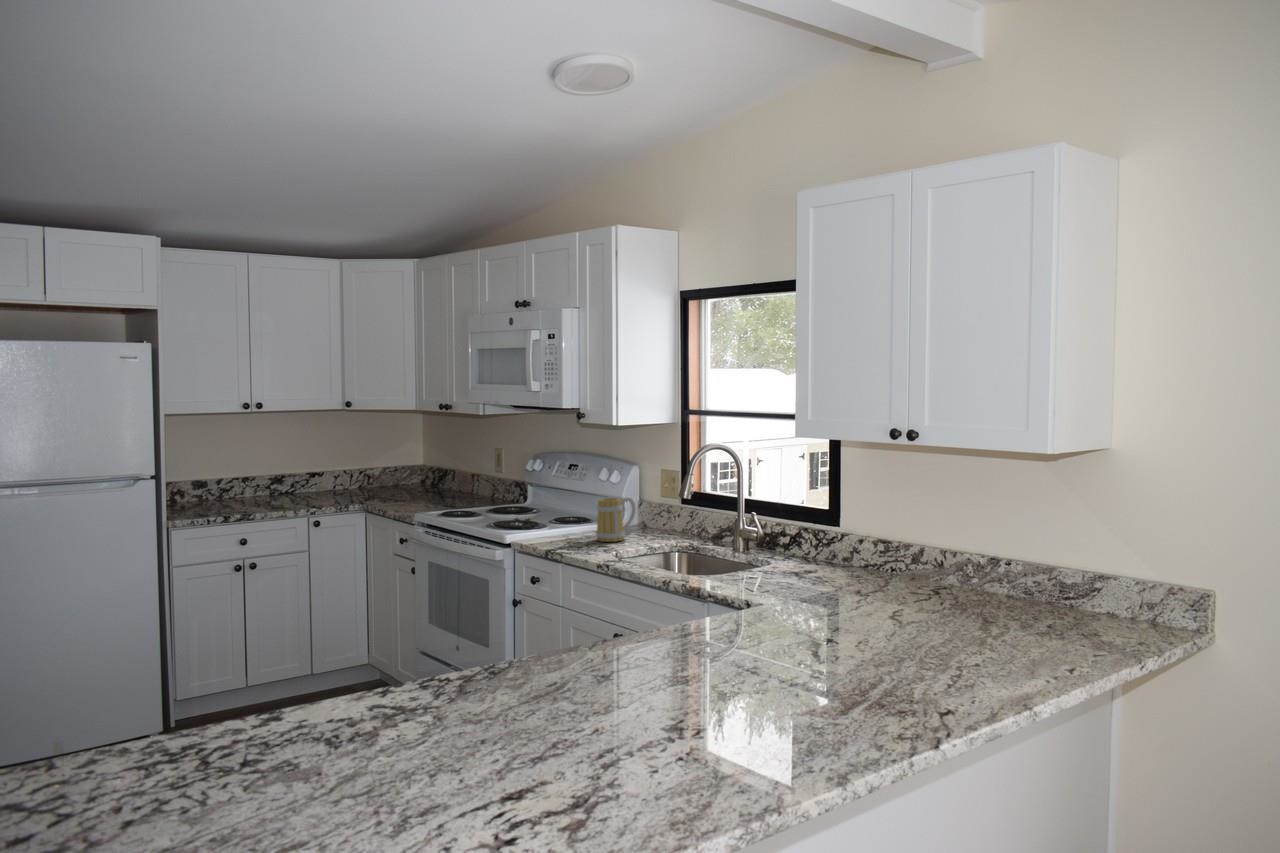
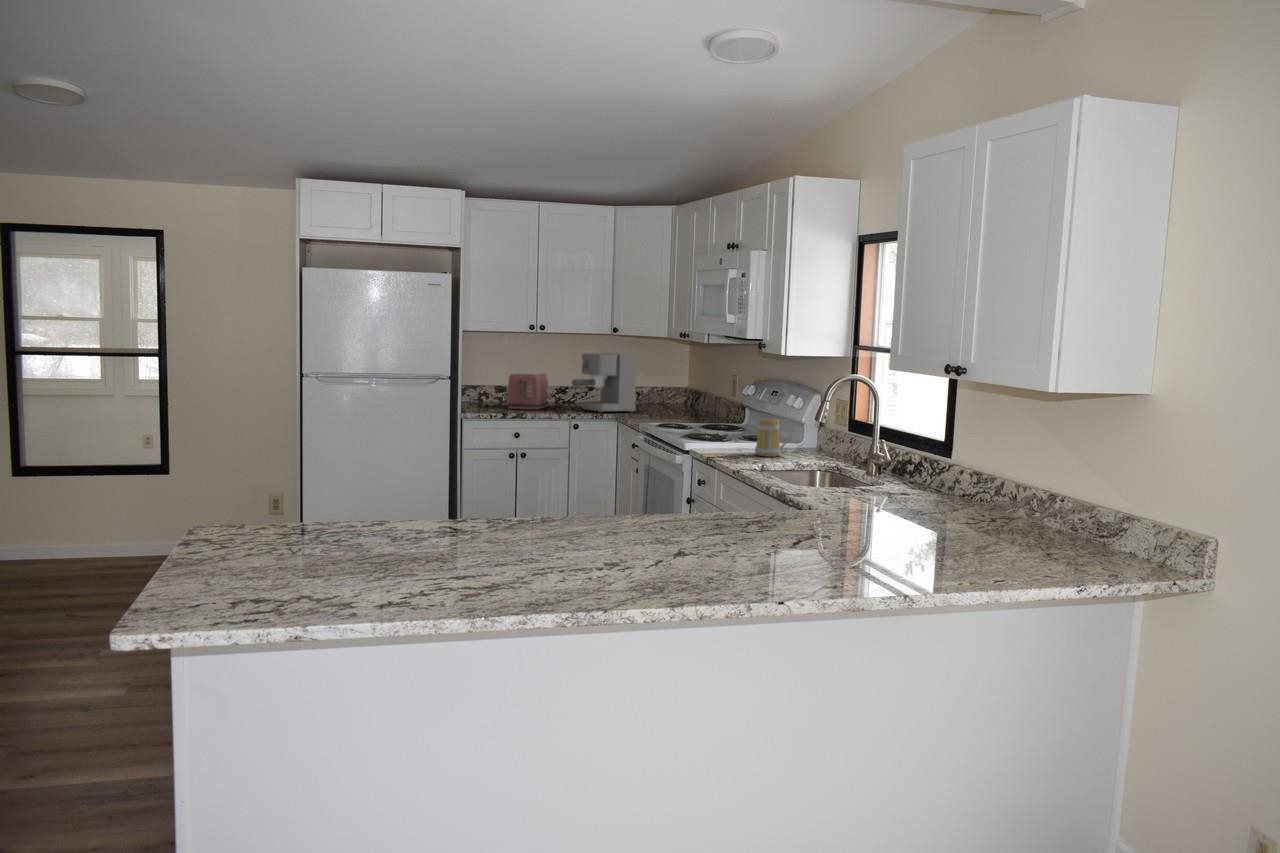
coffee maker: none [301,431,379,503] -> present [572,353,637,413]
toaster: none [211,461,262,509] -> present [507,373,549,410]

